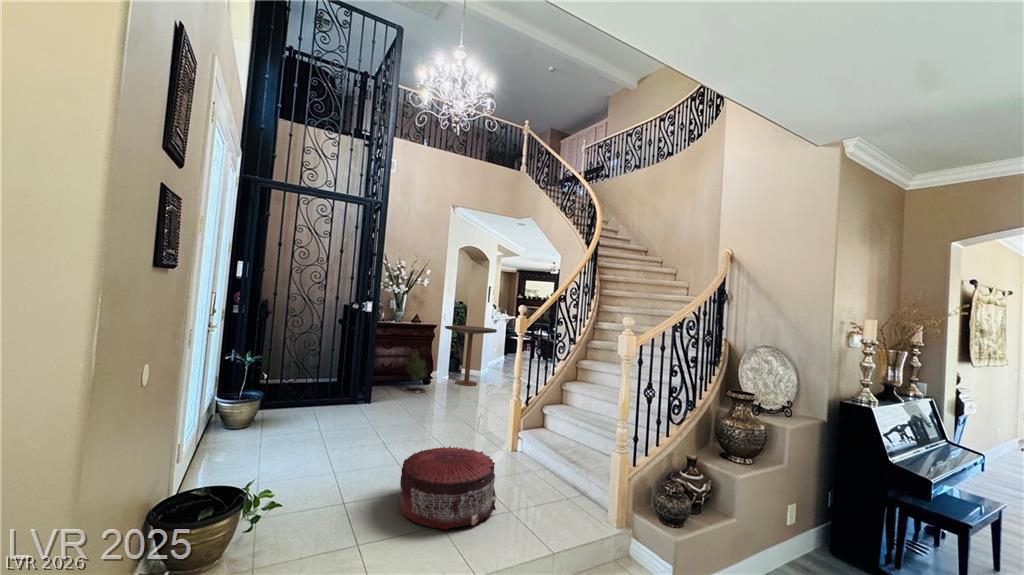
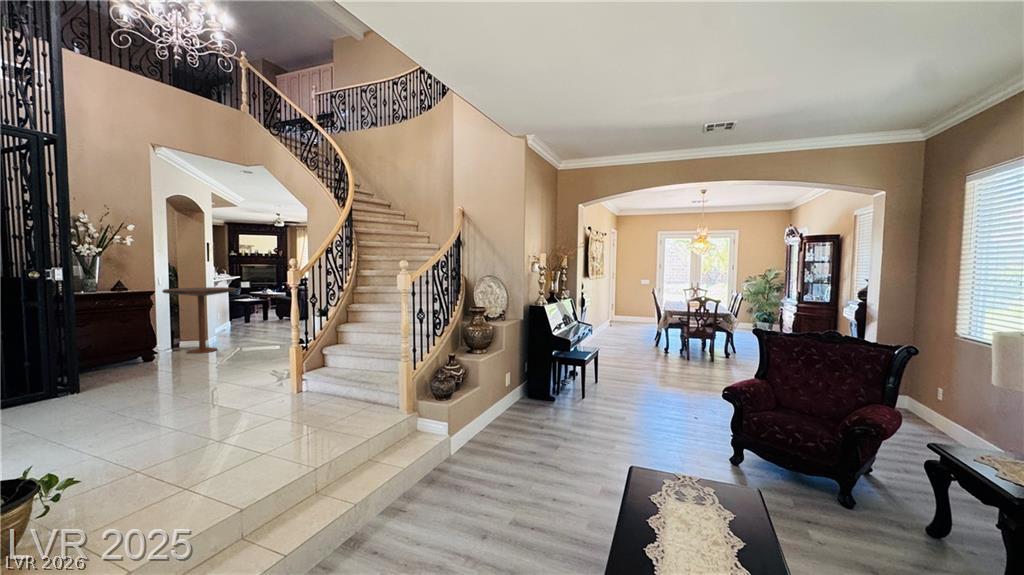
potted tree: present [403,353,427,393] -> none [112,319,154,373]
pouf: present [400,446,496,530] -> none [203,391,310,463]

